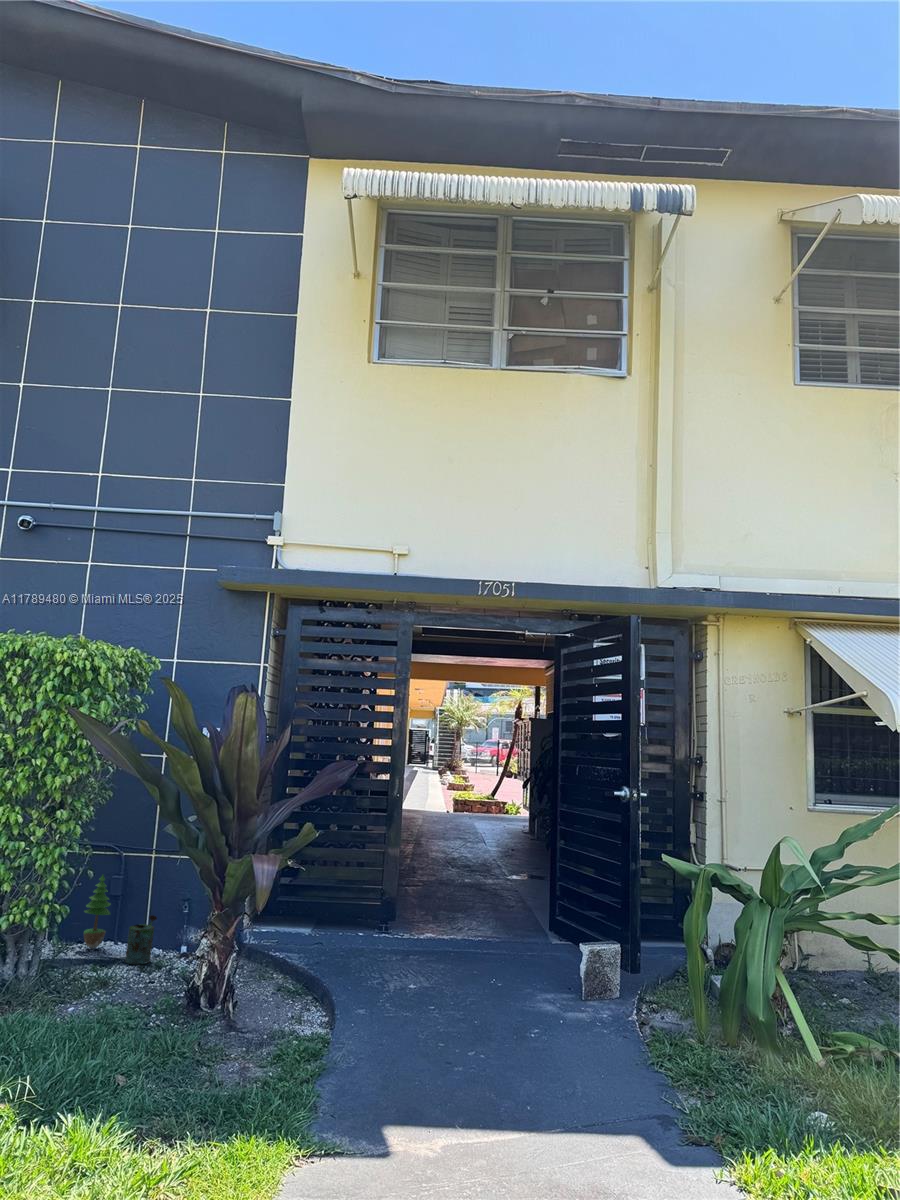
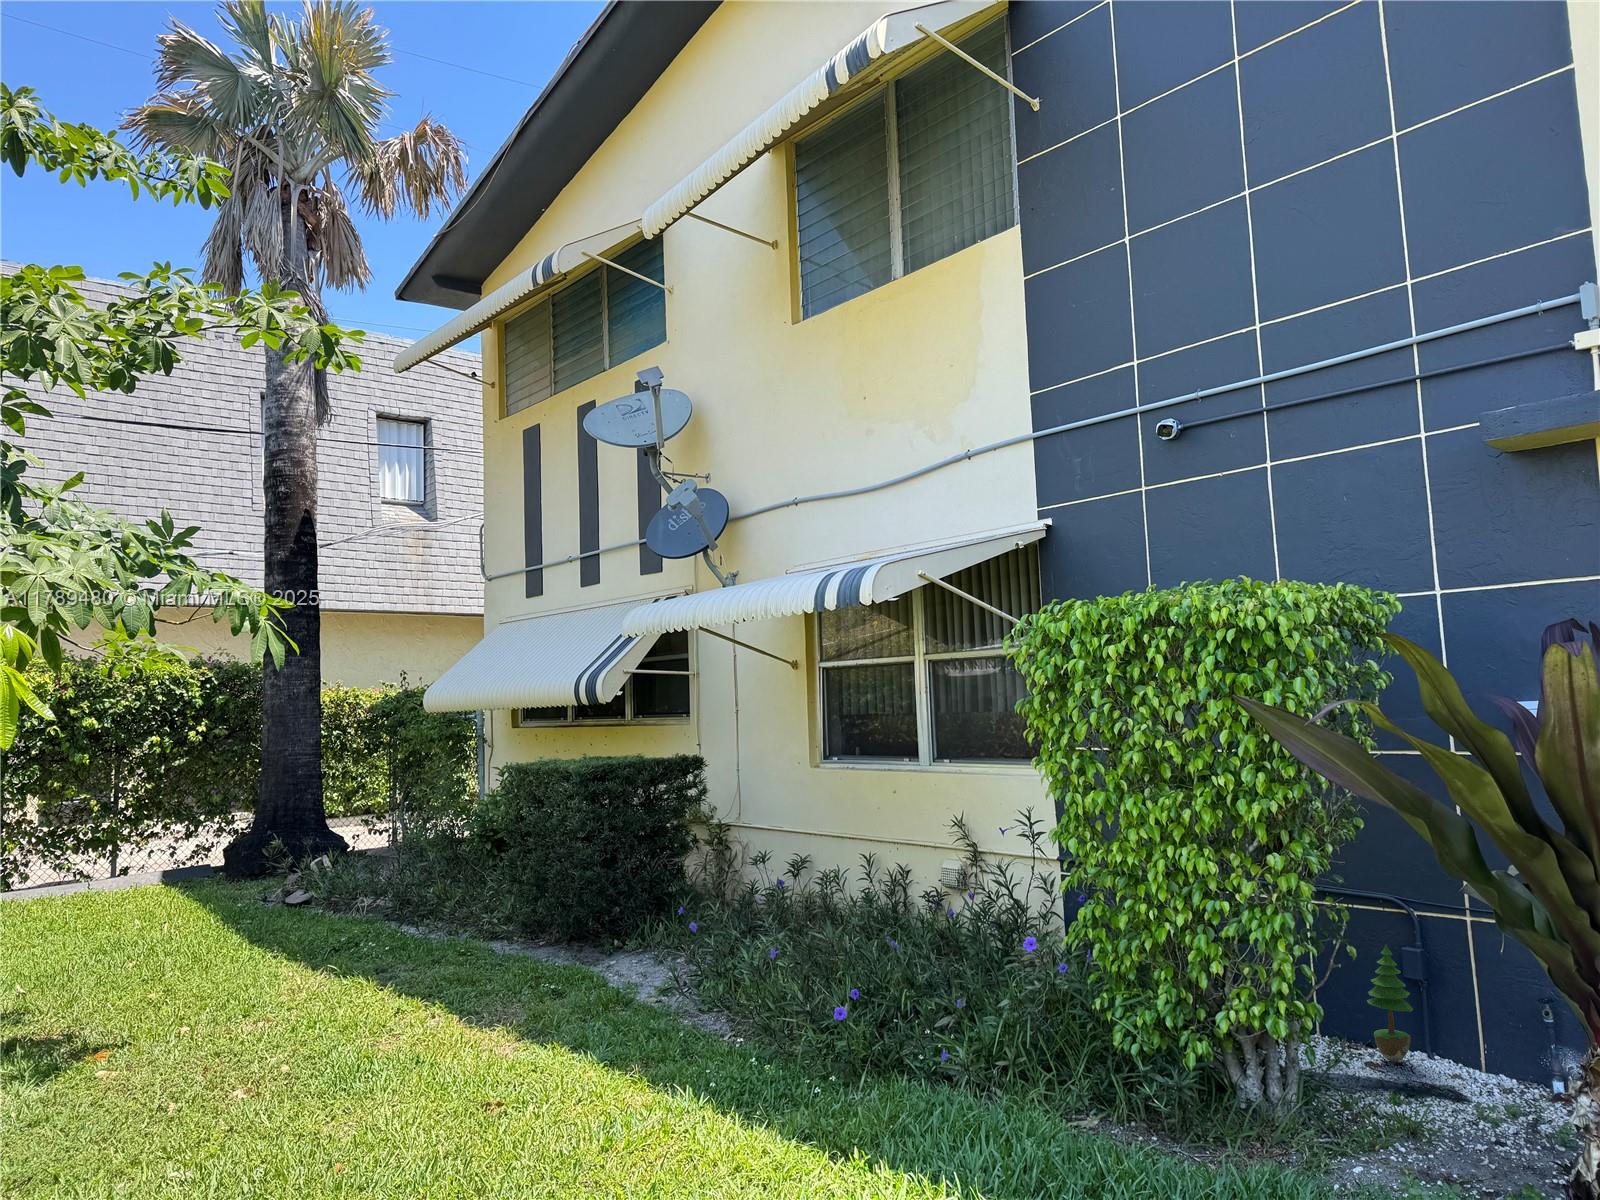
watering can: present [125,915,157,964] -> none [1445,1020,1498,1104]

